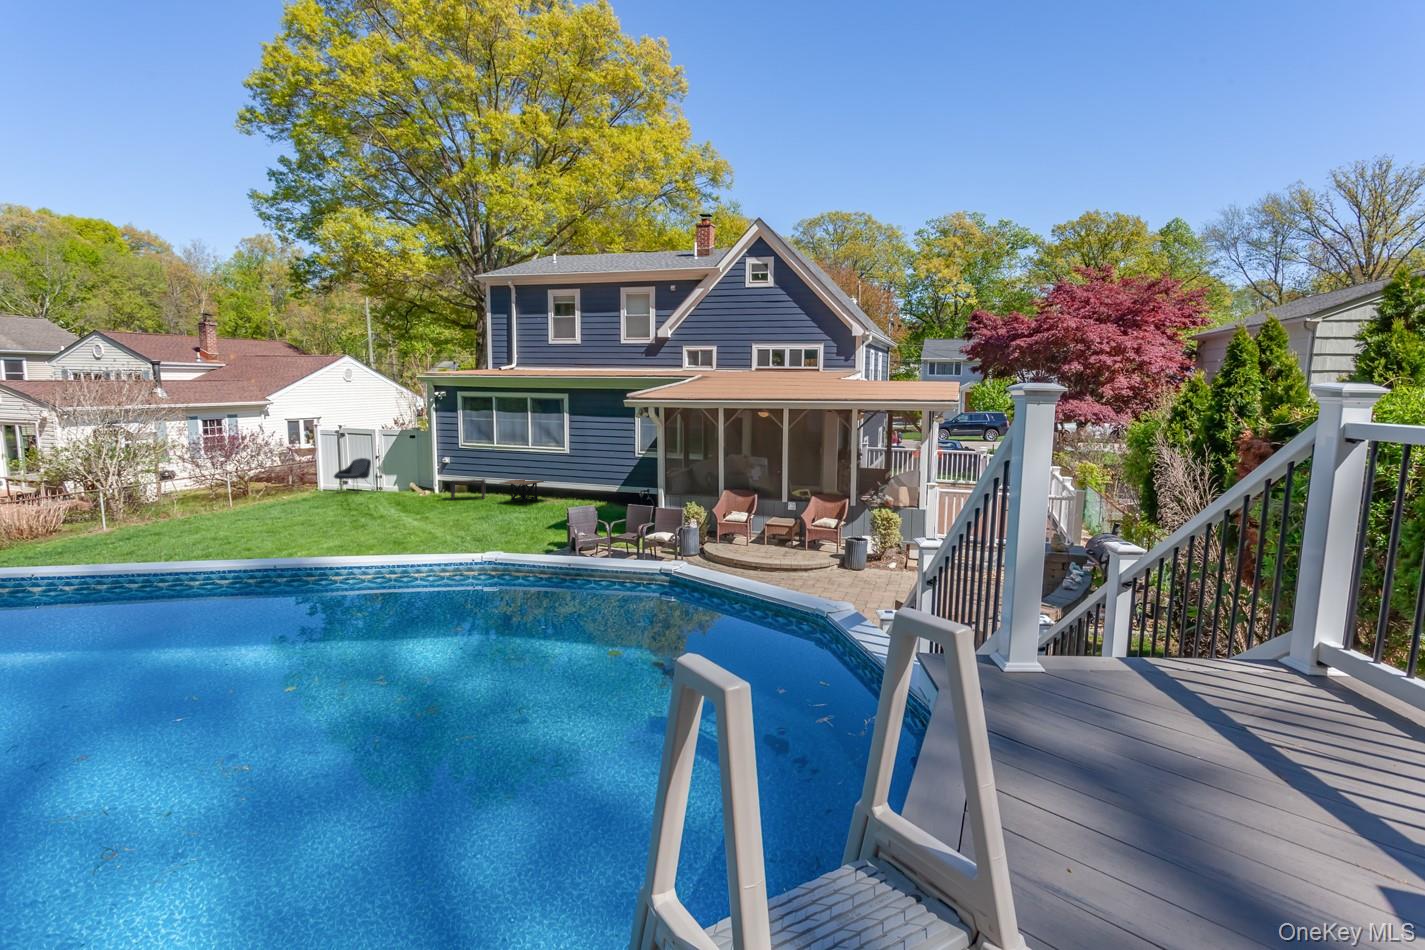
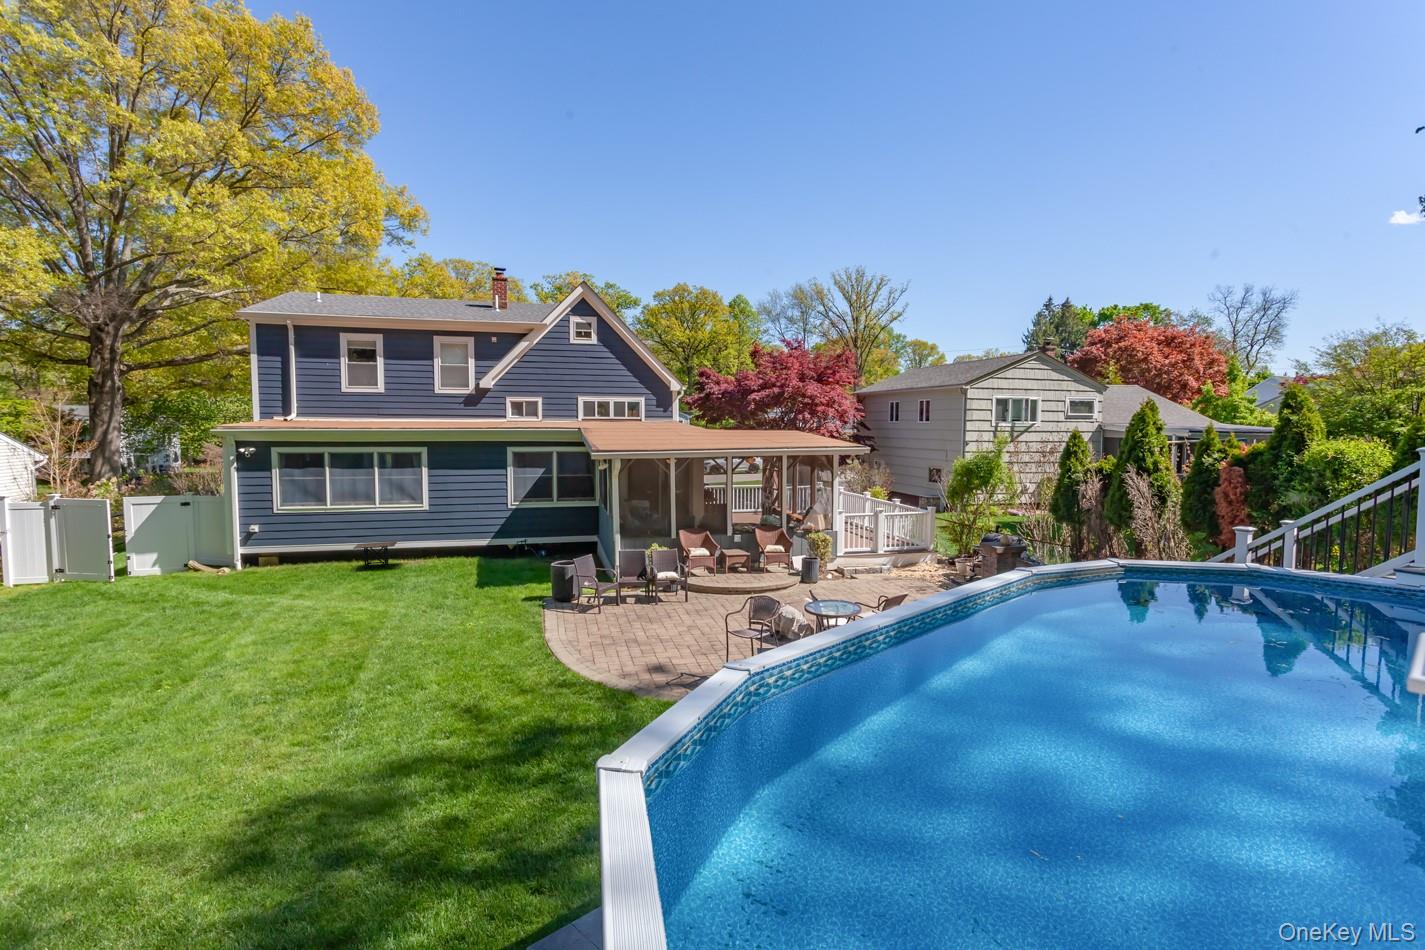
lounge chair: present [334,458,371,492] -> none [64,542,116,592]
bench: present [449,479,486,500] -> none [272,549,319,576]

